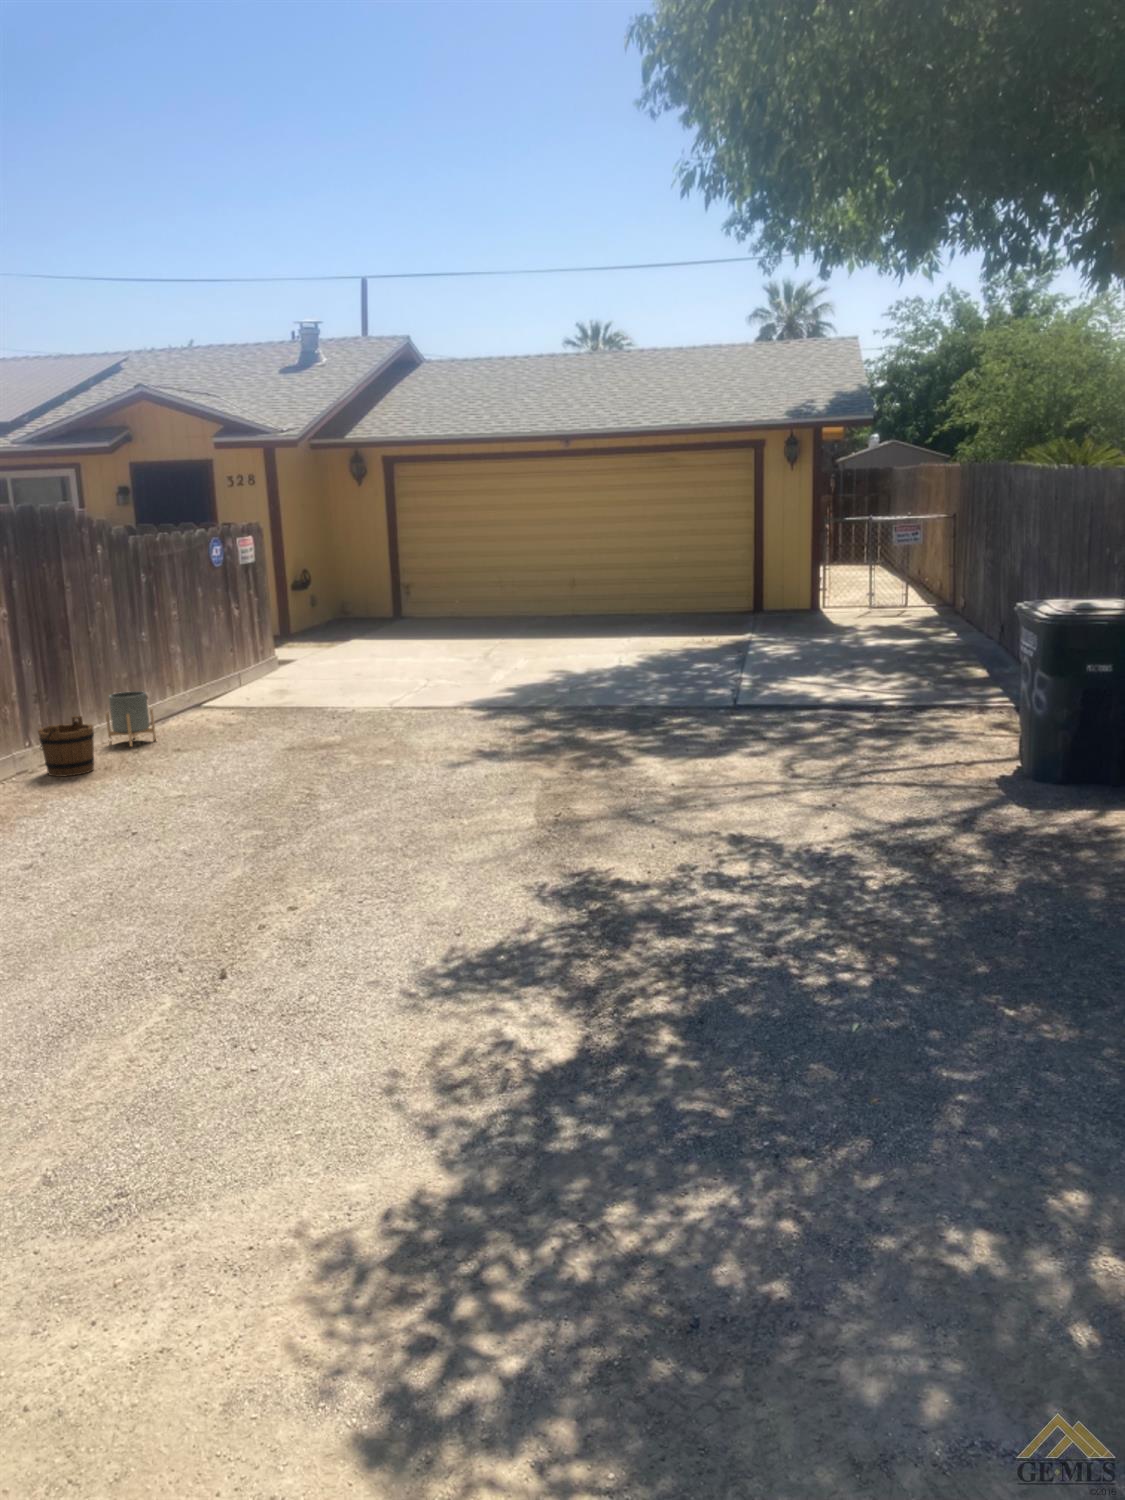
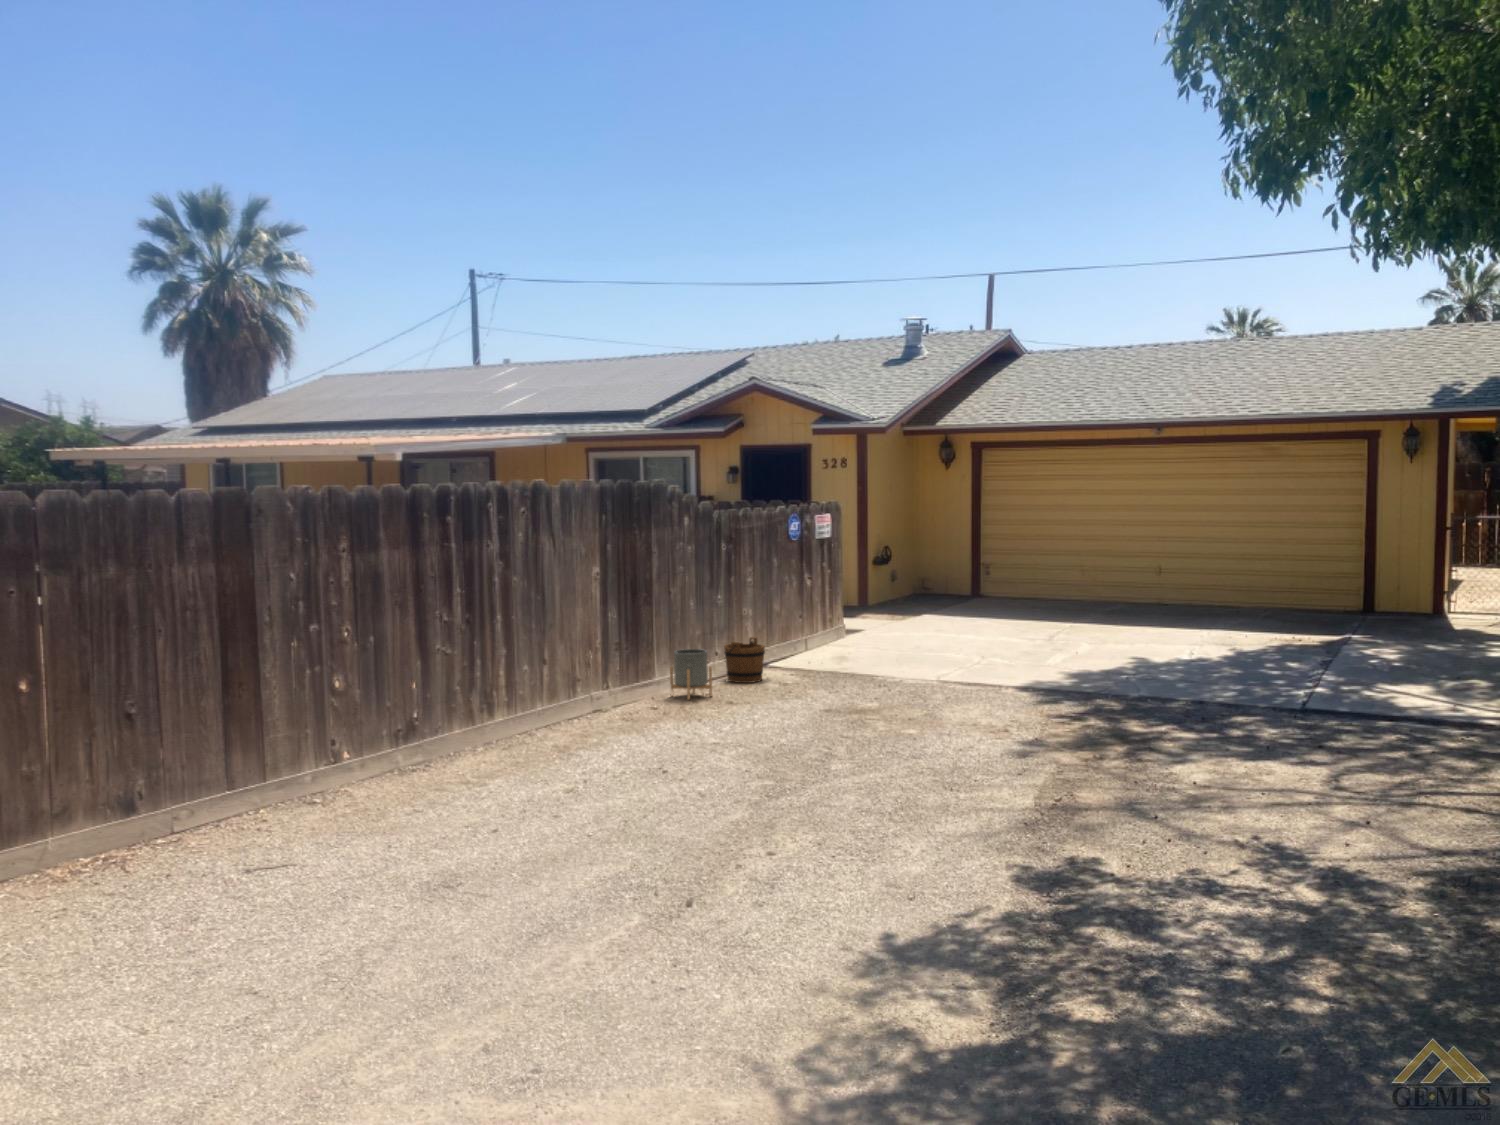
bucket: present [38,716,94,776] -> present [724,637,765,683]

